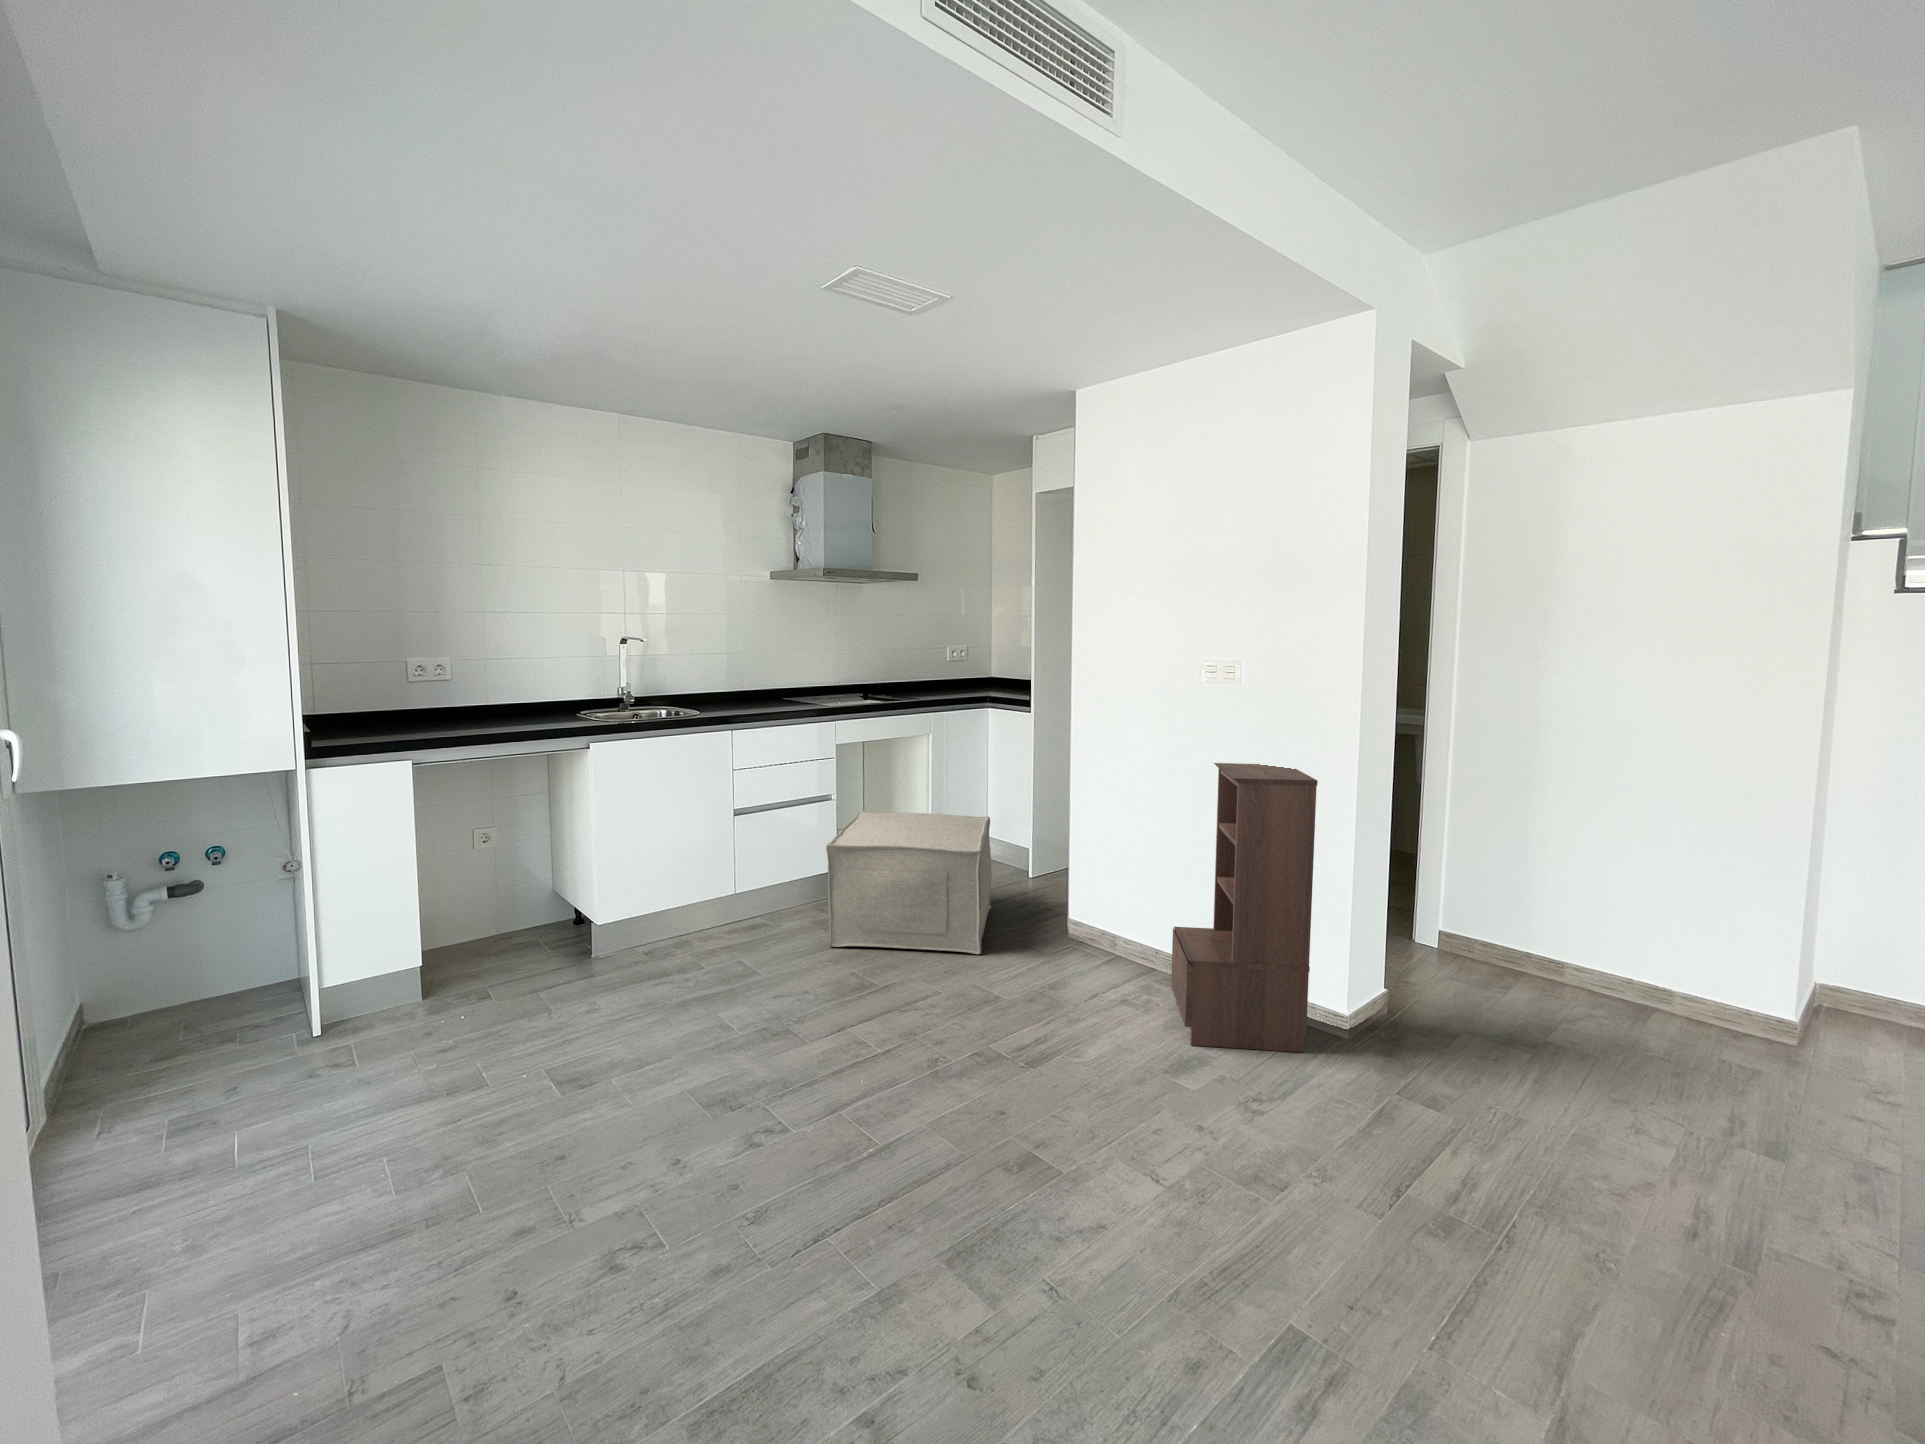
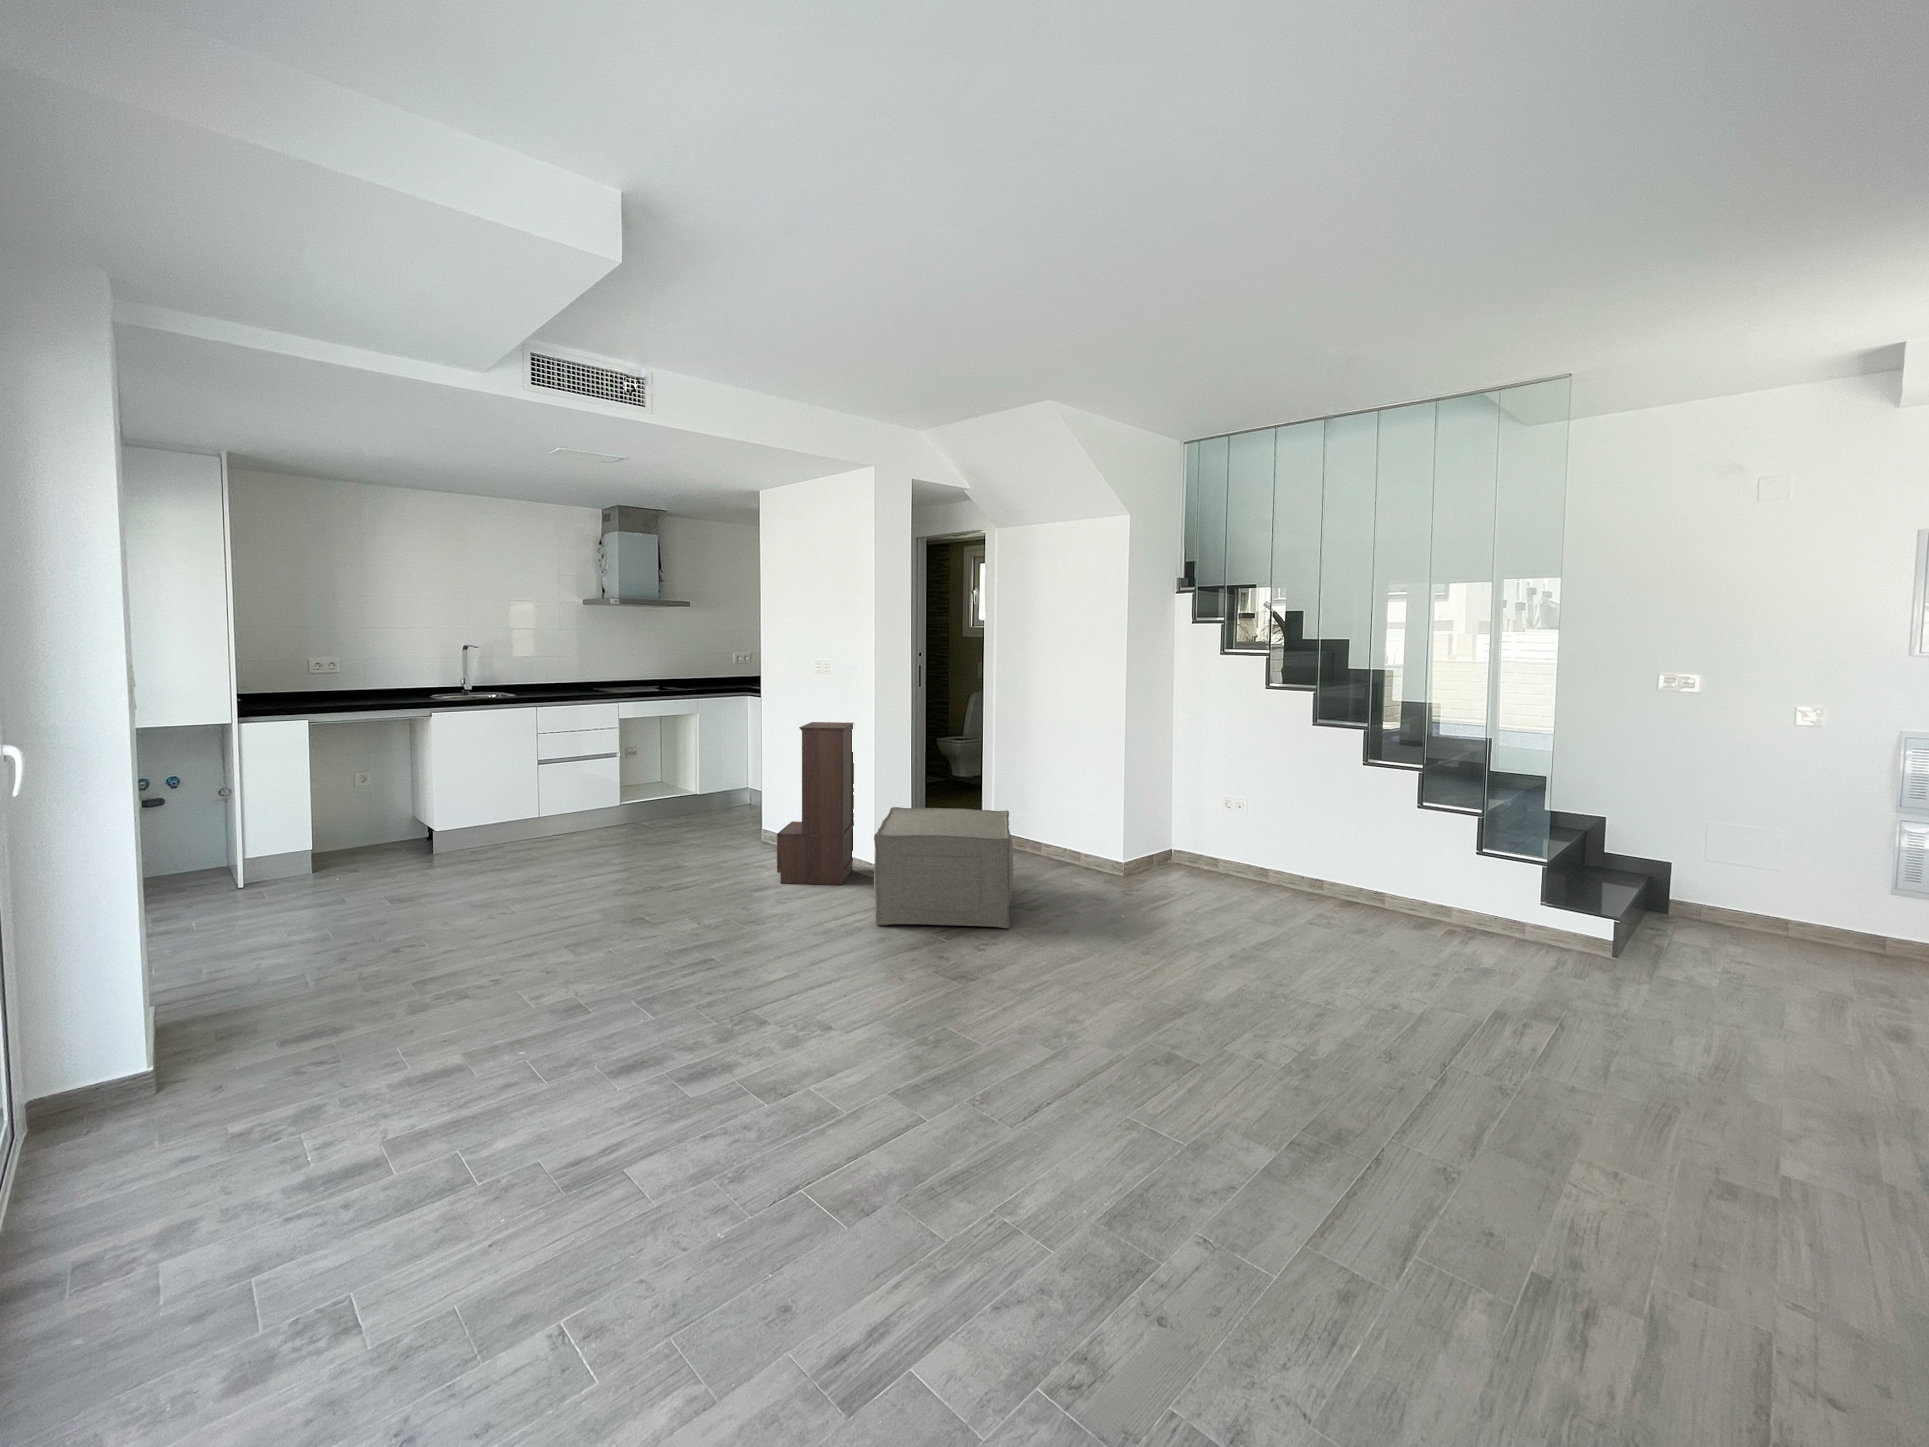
ottoman: present [826,811,991,954] -> present [874,807,1013,928]

